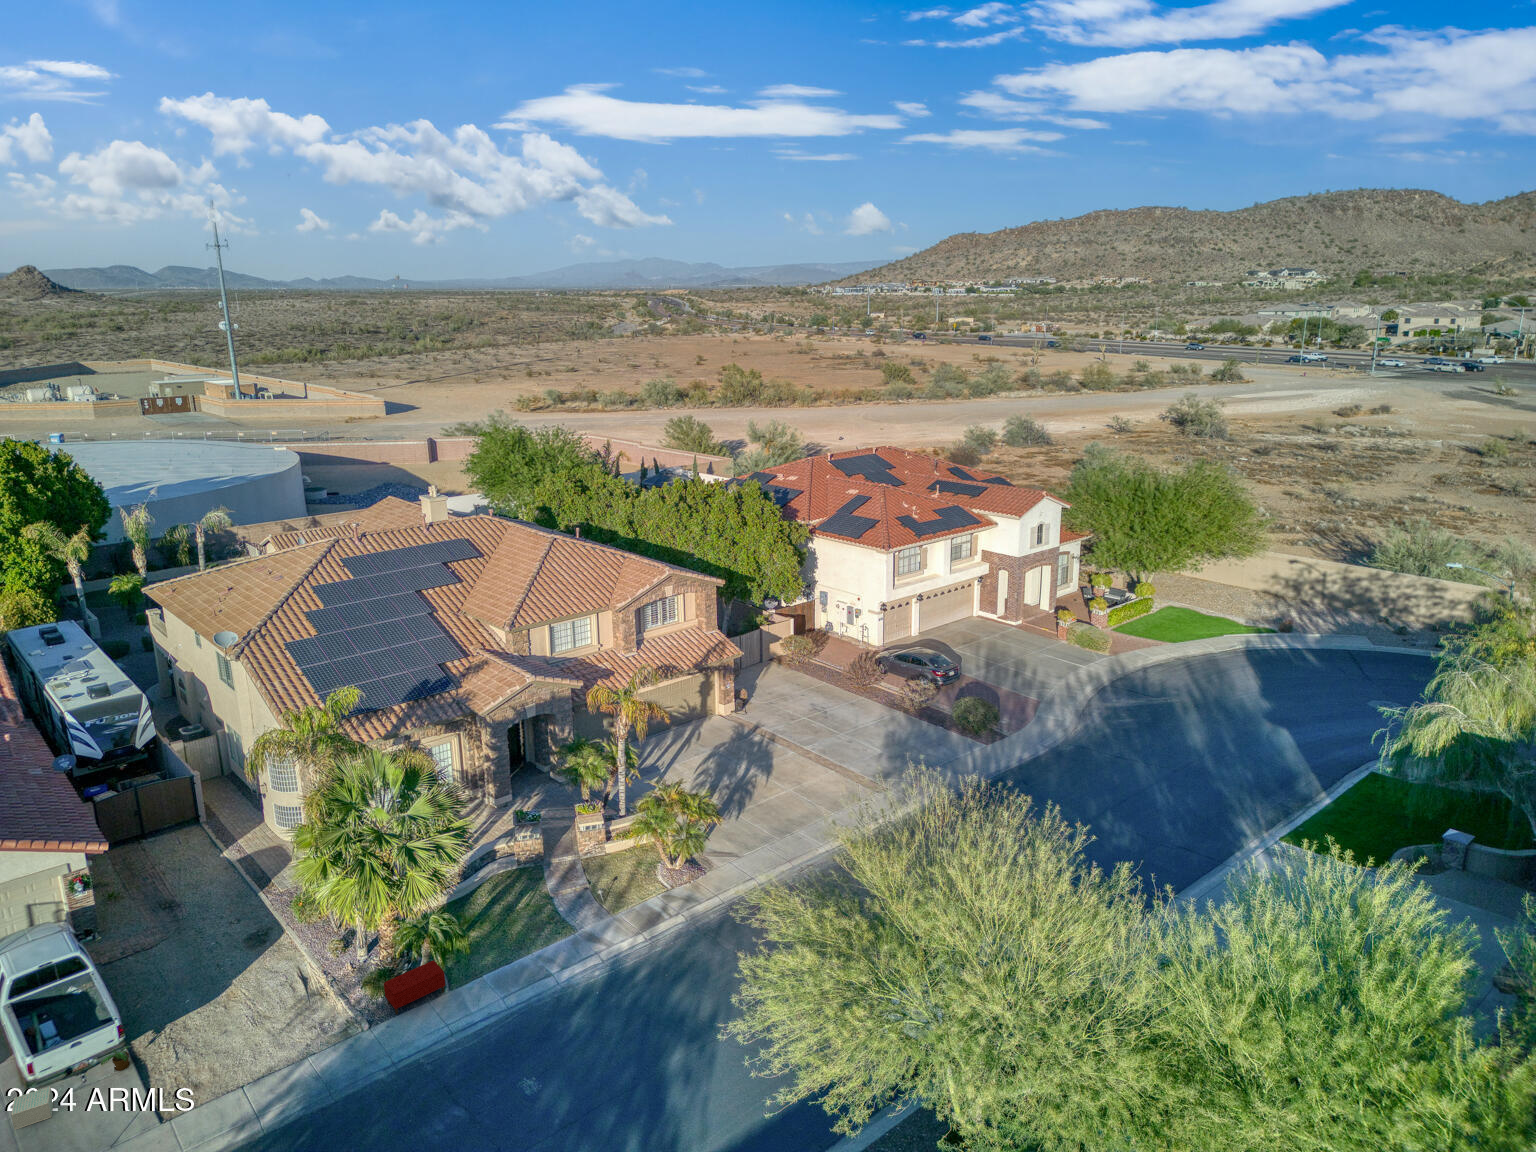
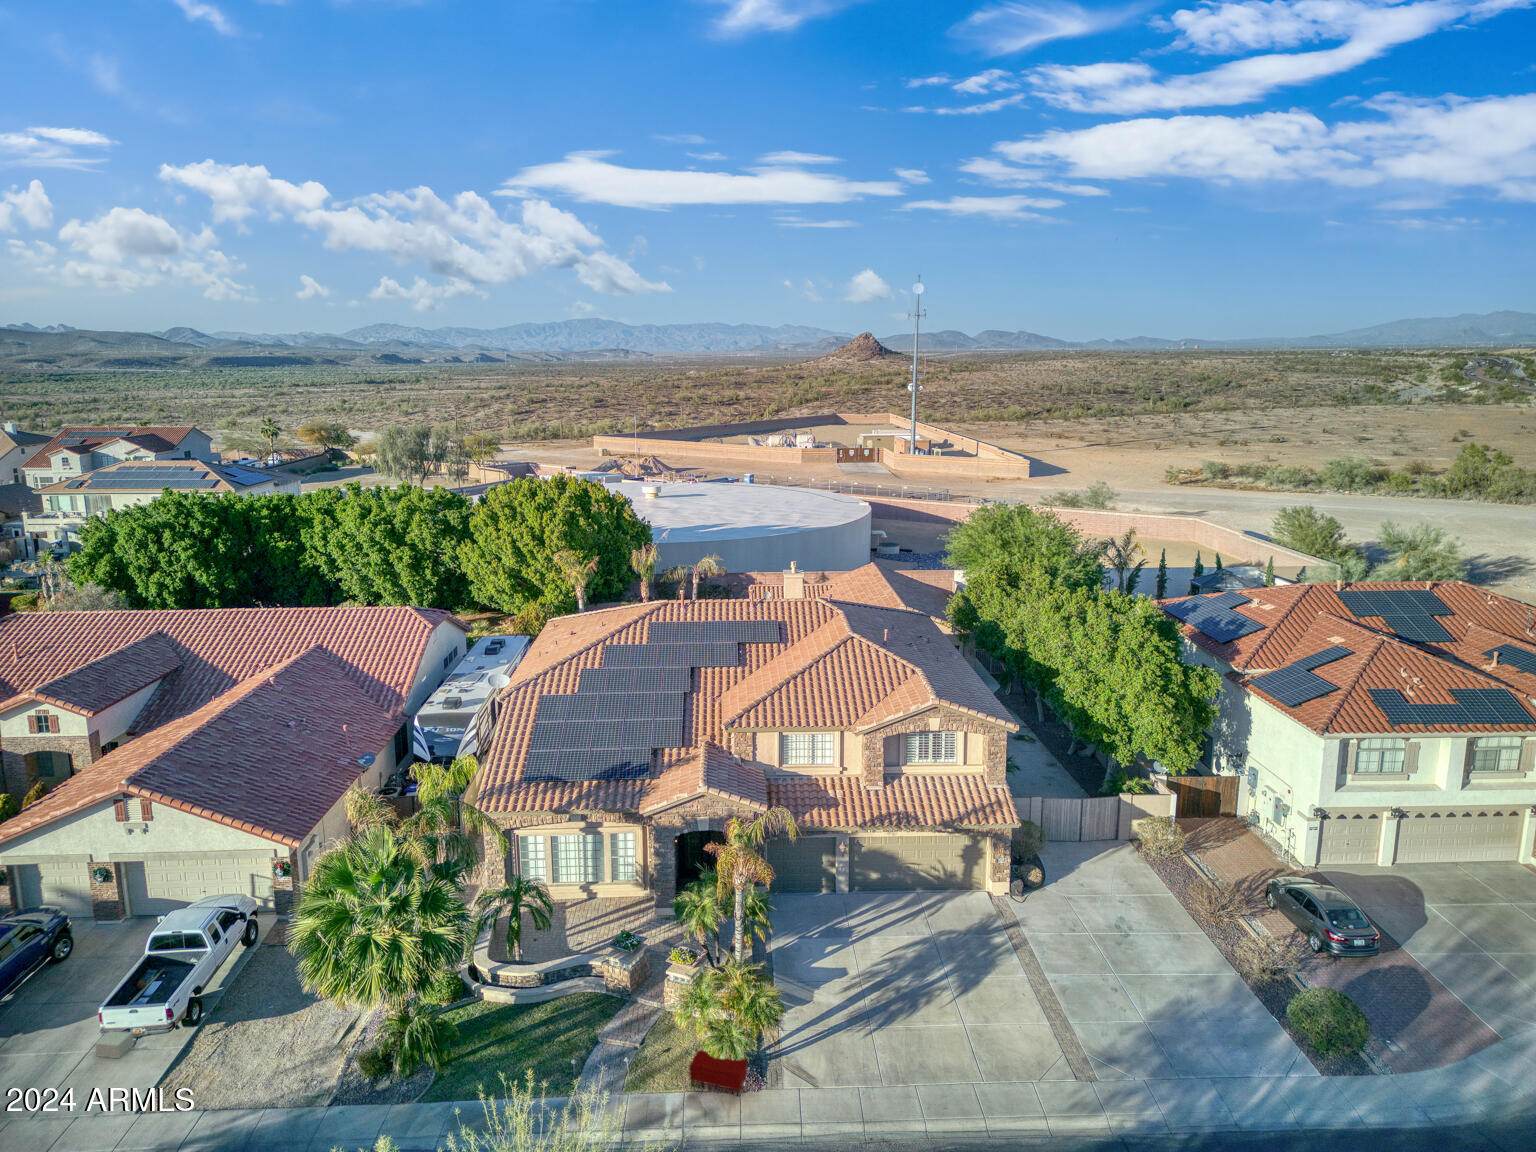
bench: present [384,960,445,1015] -> present [689,1050,747,1096]
potted plant: present [101,1046,131,1071] -> none [173,1016,196,1043]

